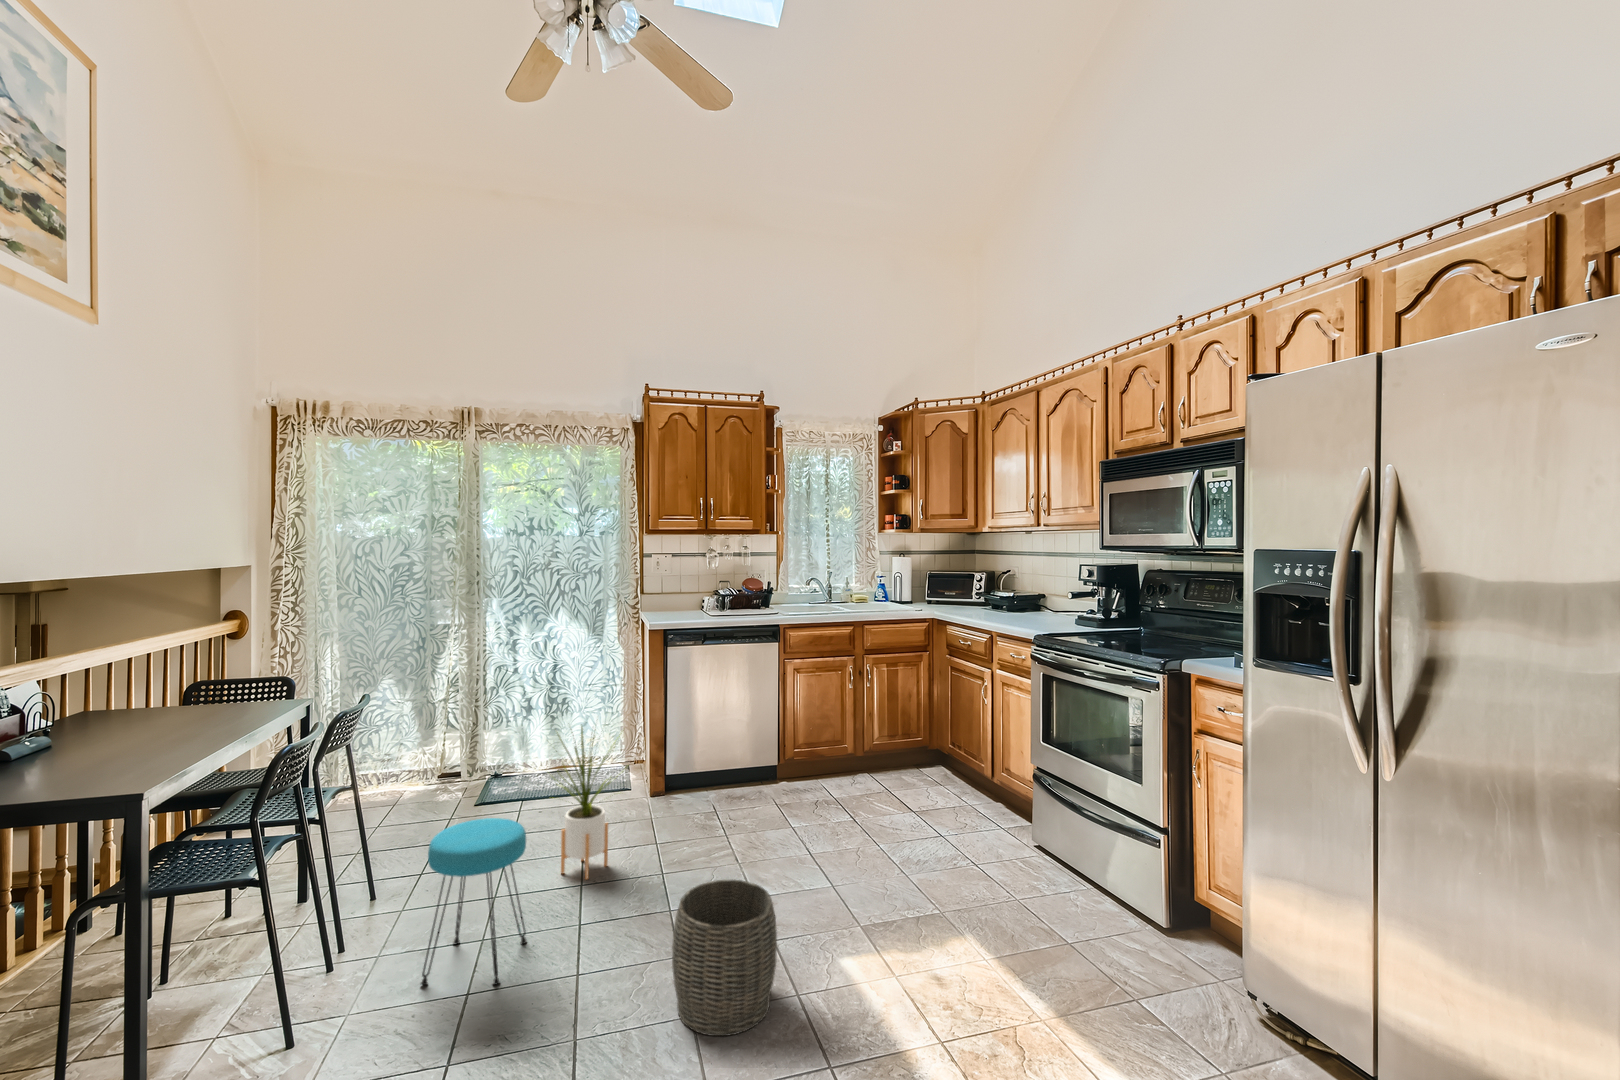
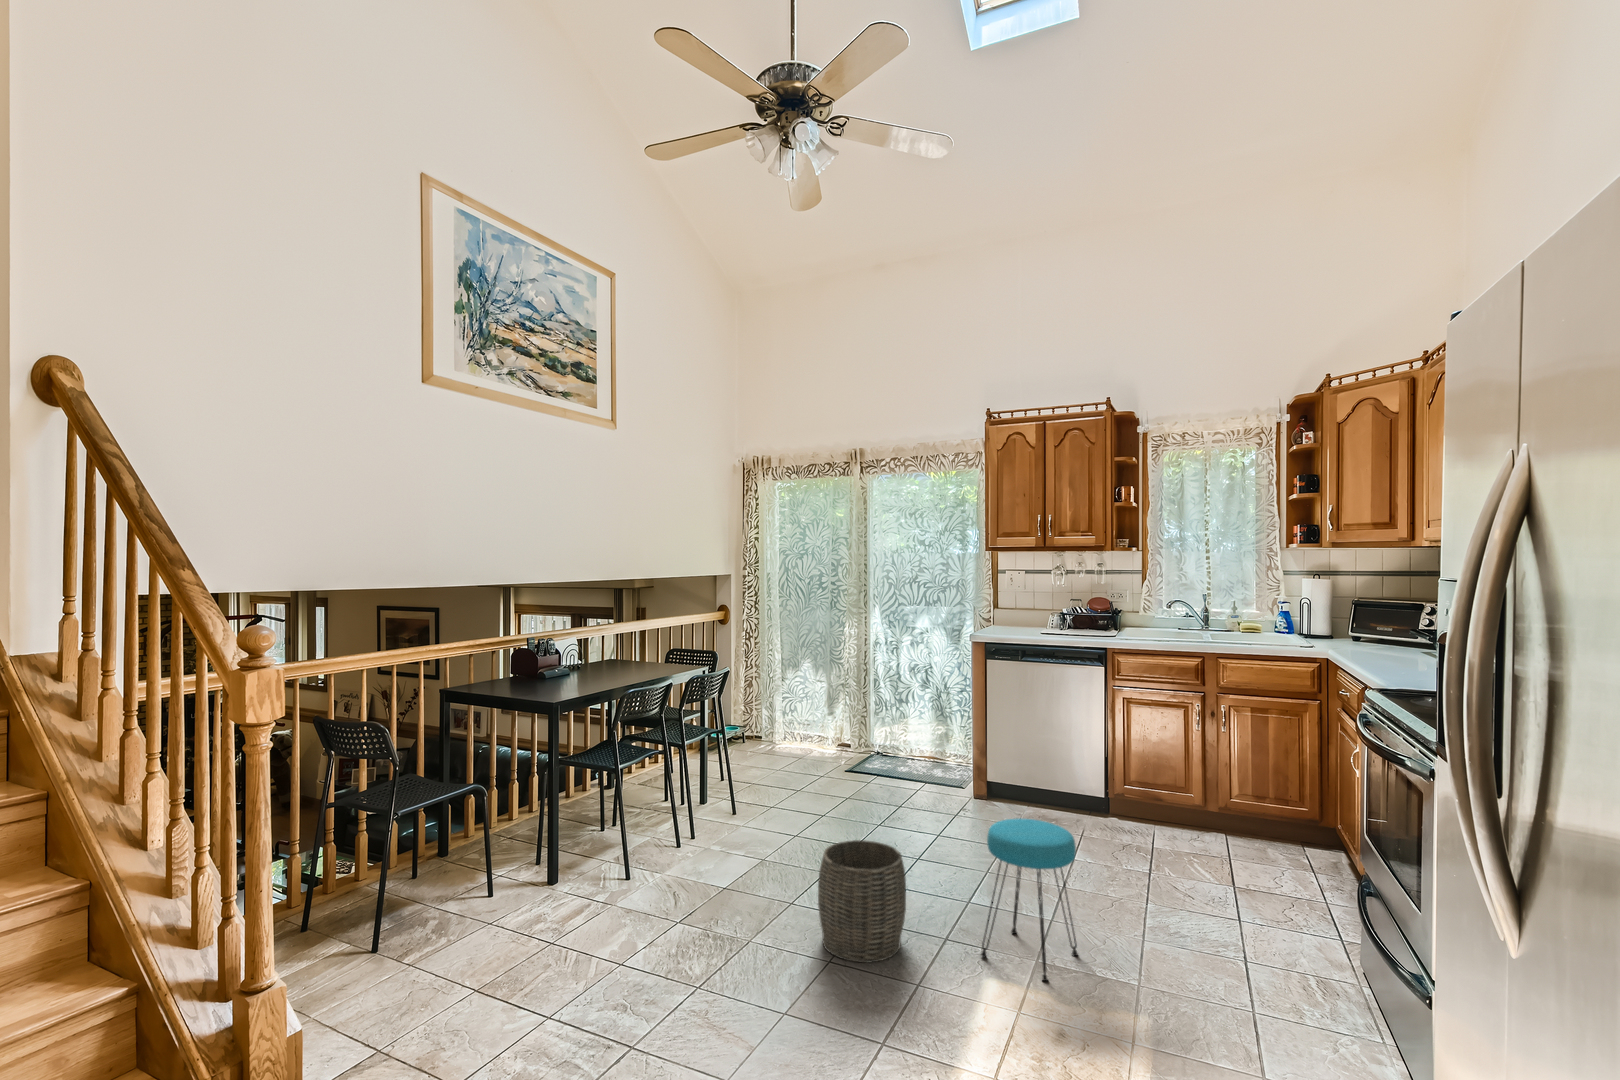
house plant: present [561,727,620,879] -> none [832,704,900,841]
stool: present [421,818,527,985] -> present [981,819,1078,981]

